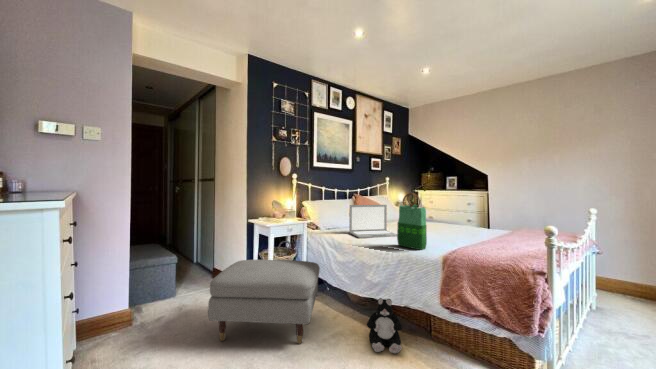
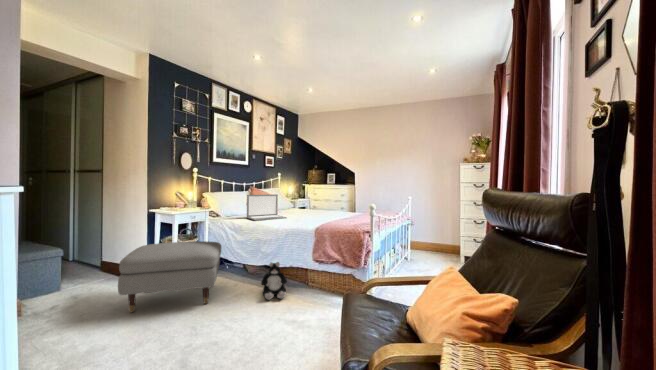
tote bag: present [397,193,427,250] -> none [284,184,305,225]

